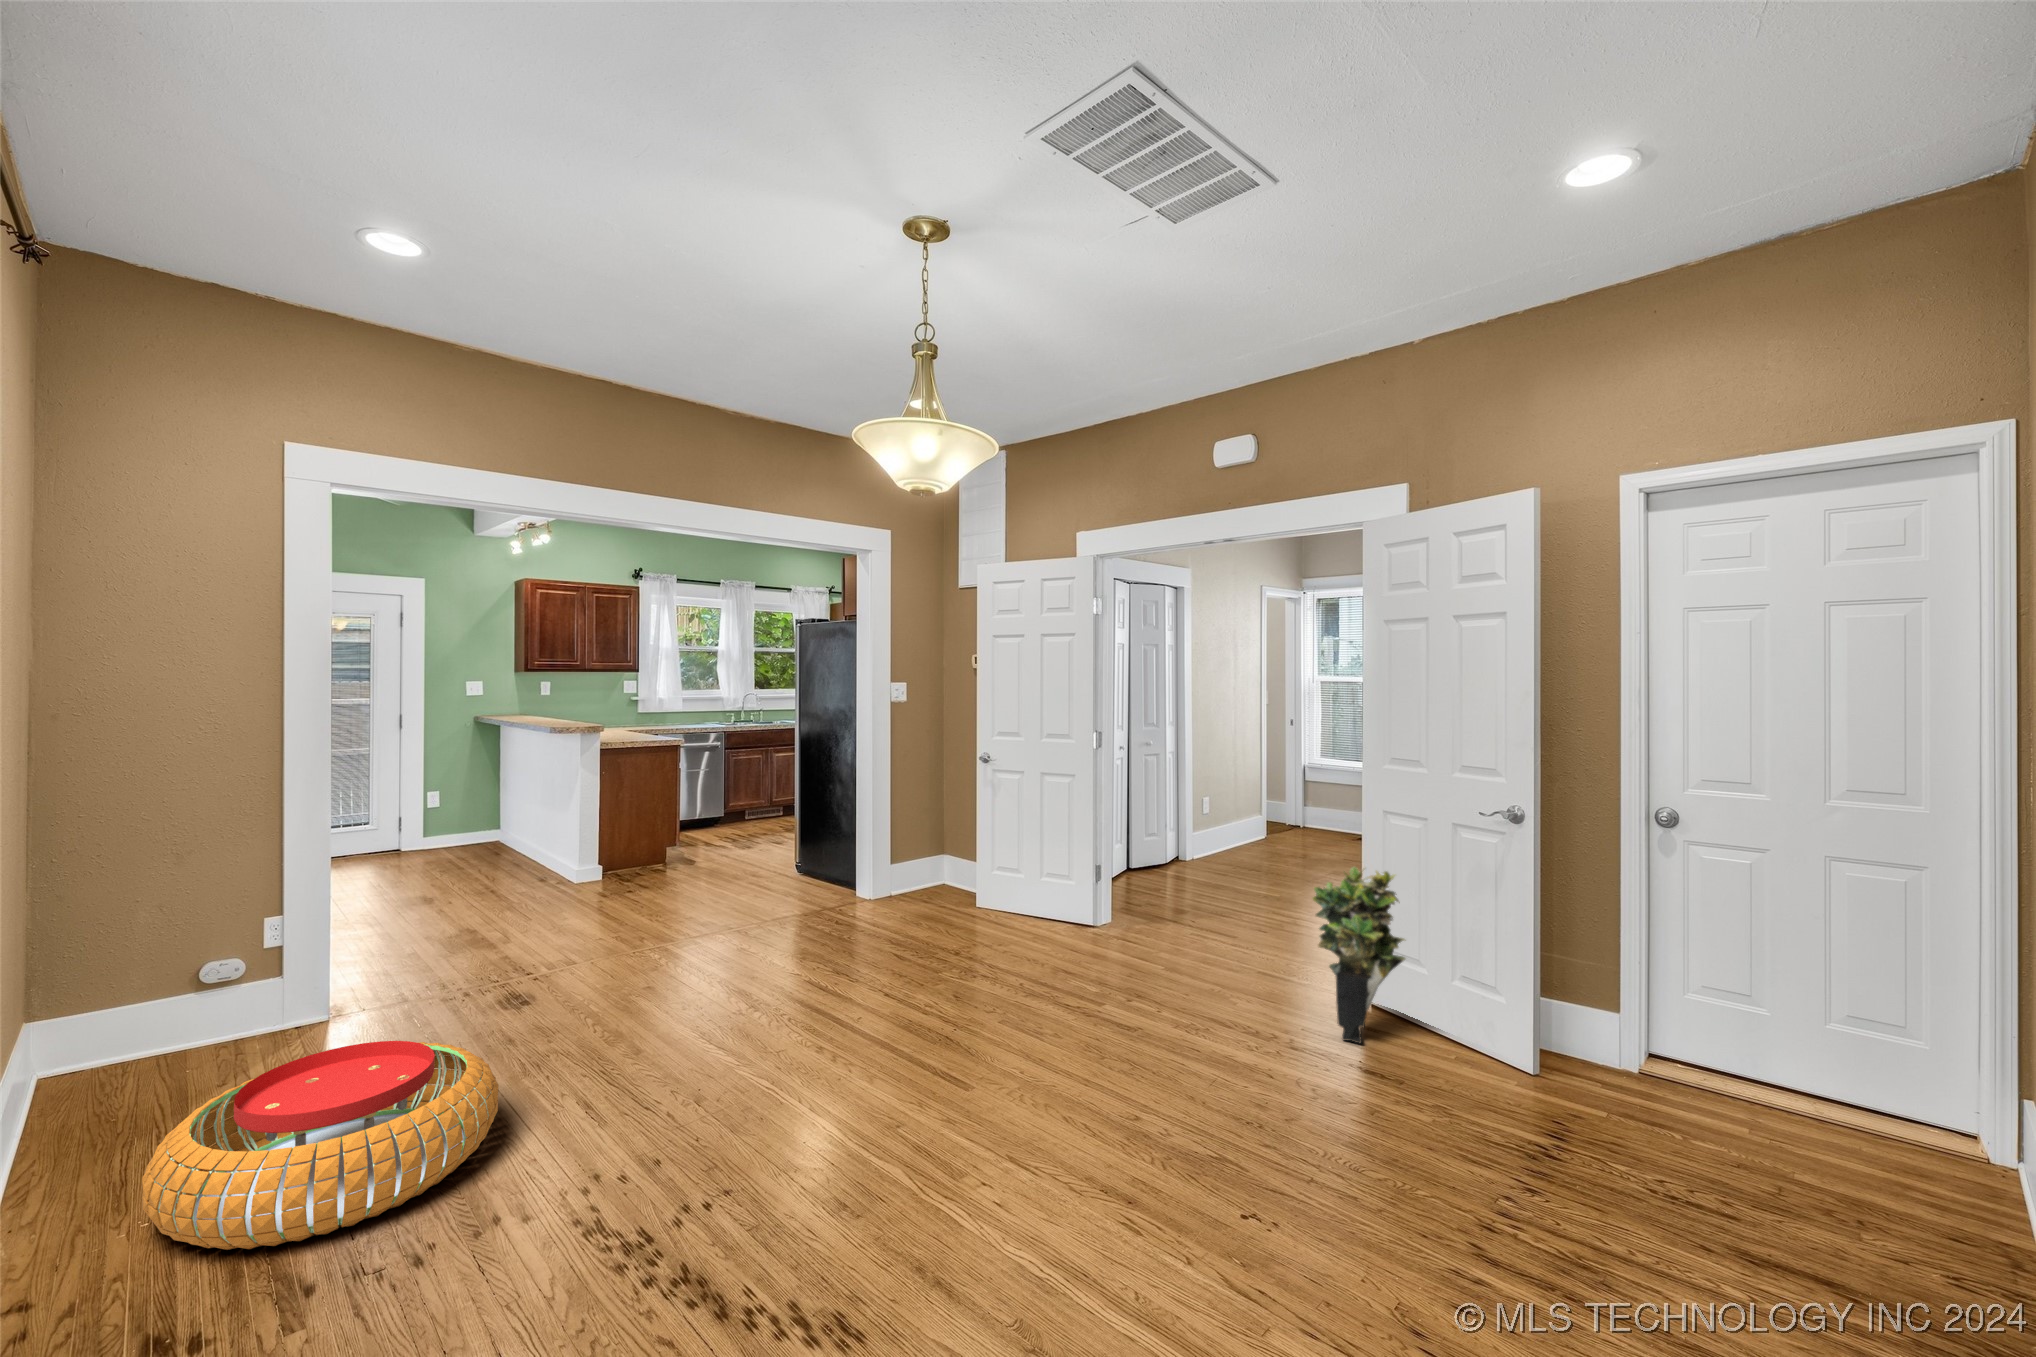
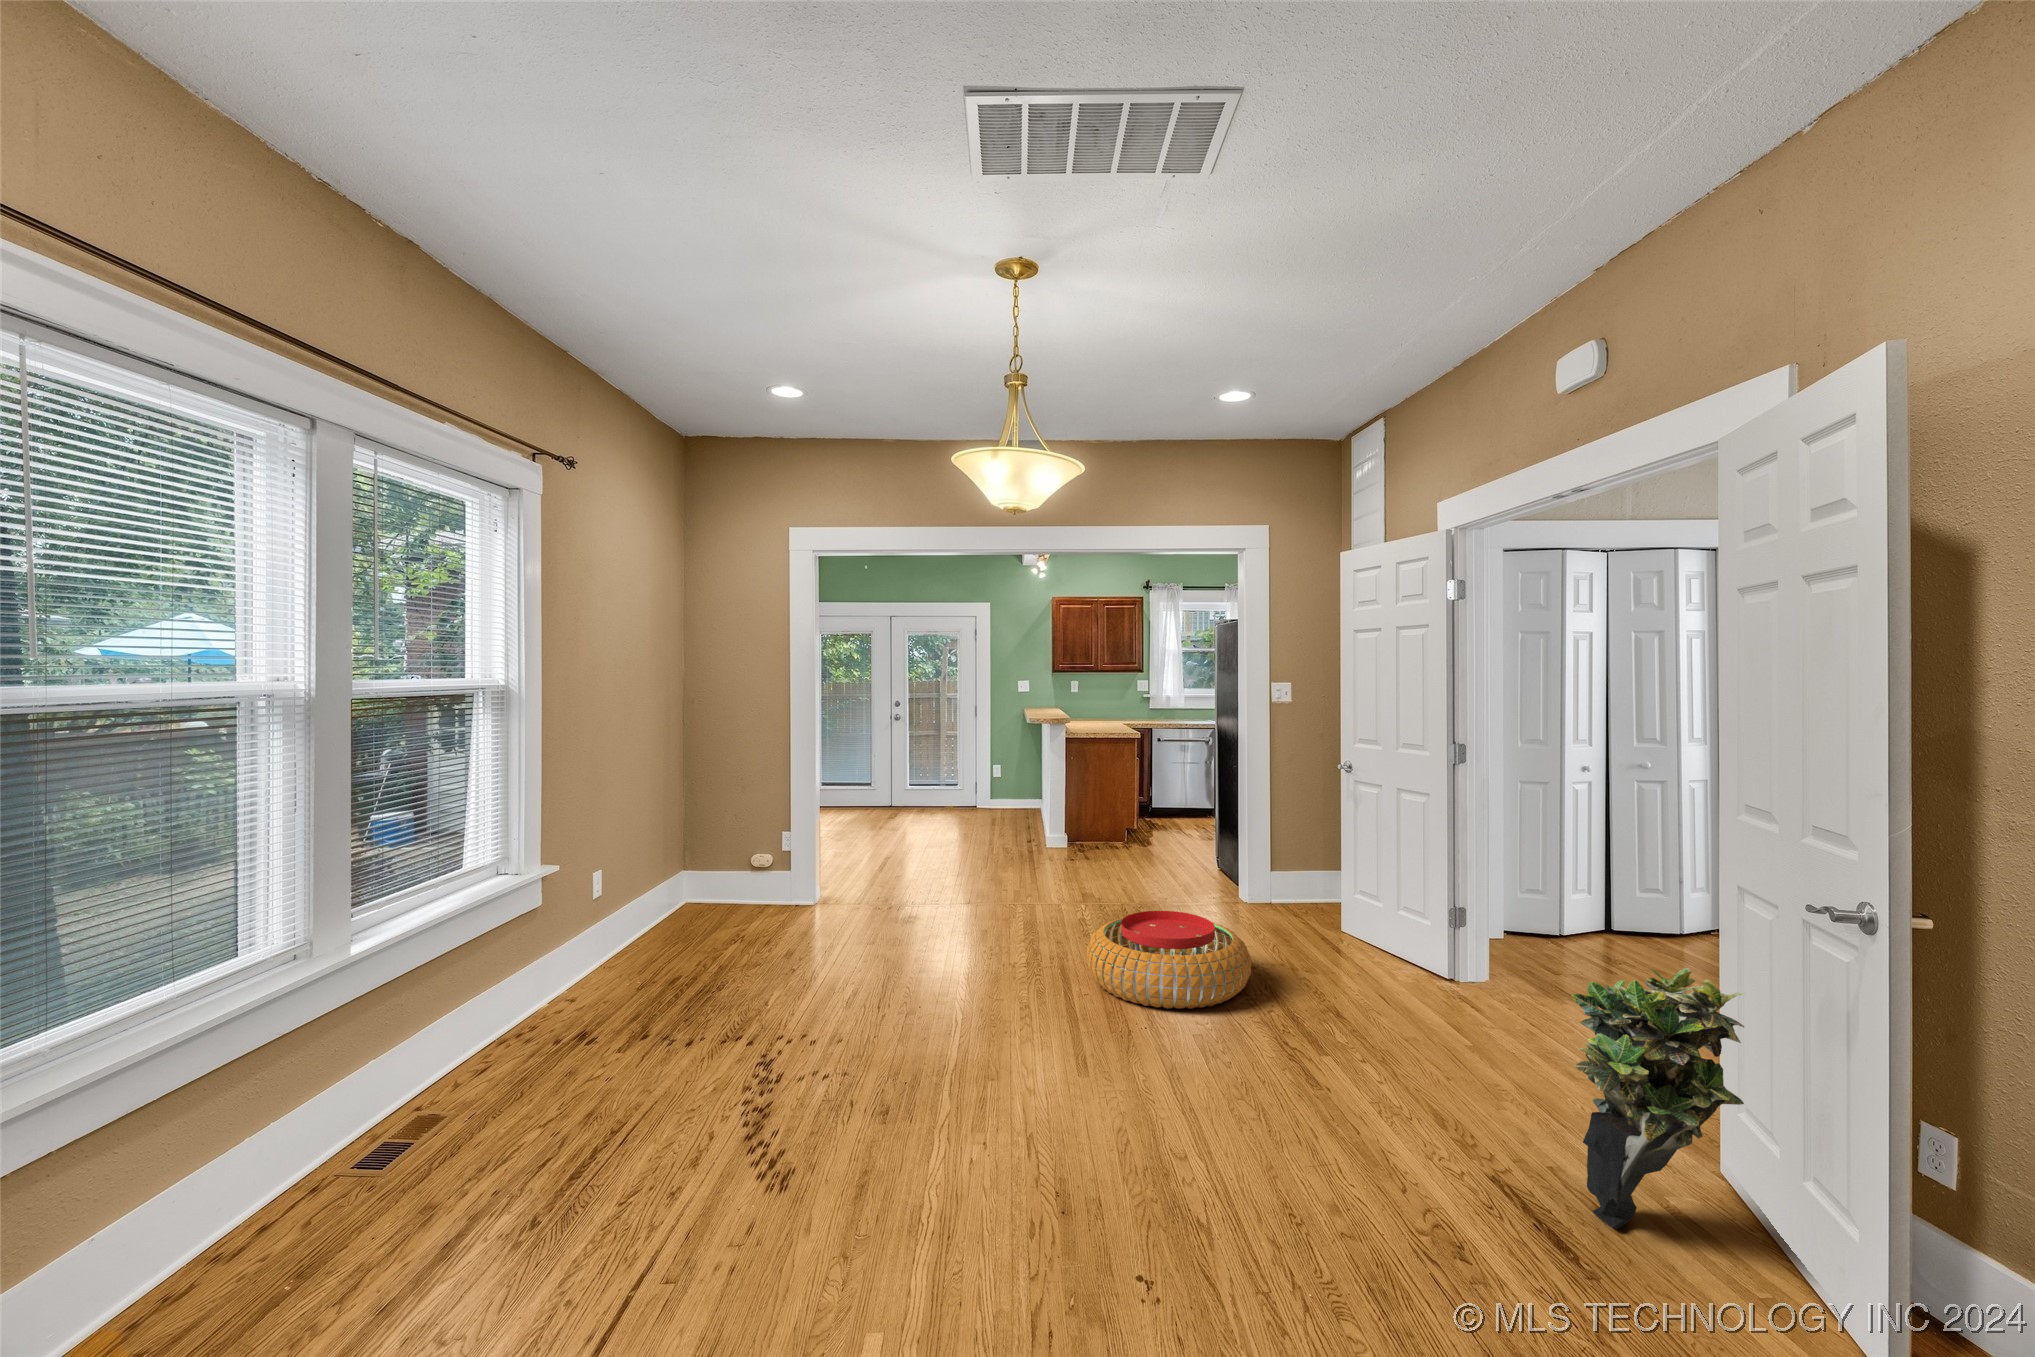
pouf: present [142,1041,499,1250] -> present [1087,911,1251,1009]

